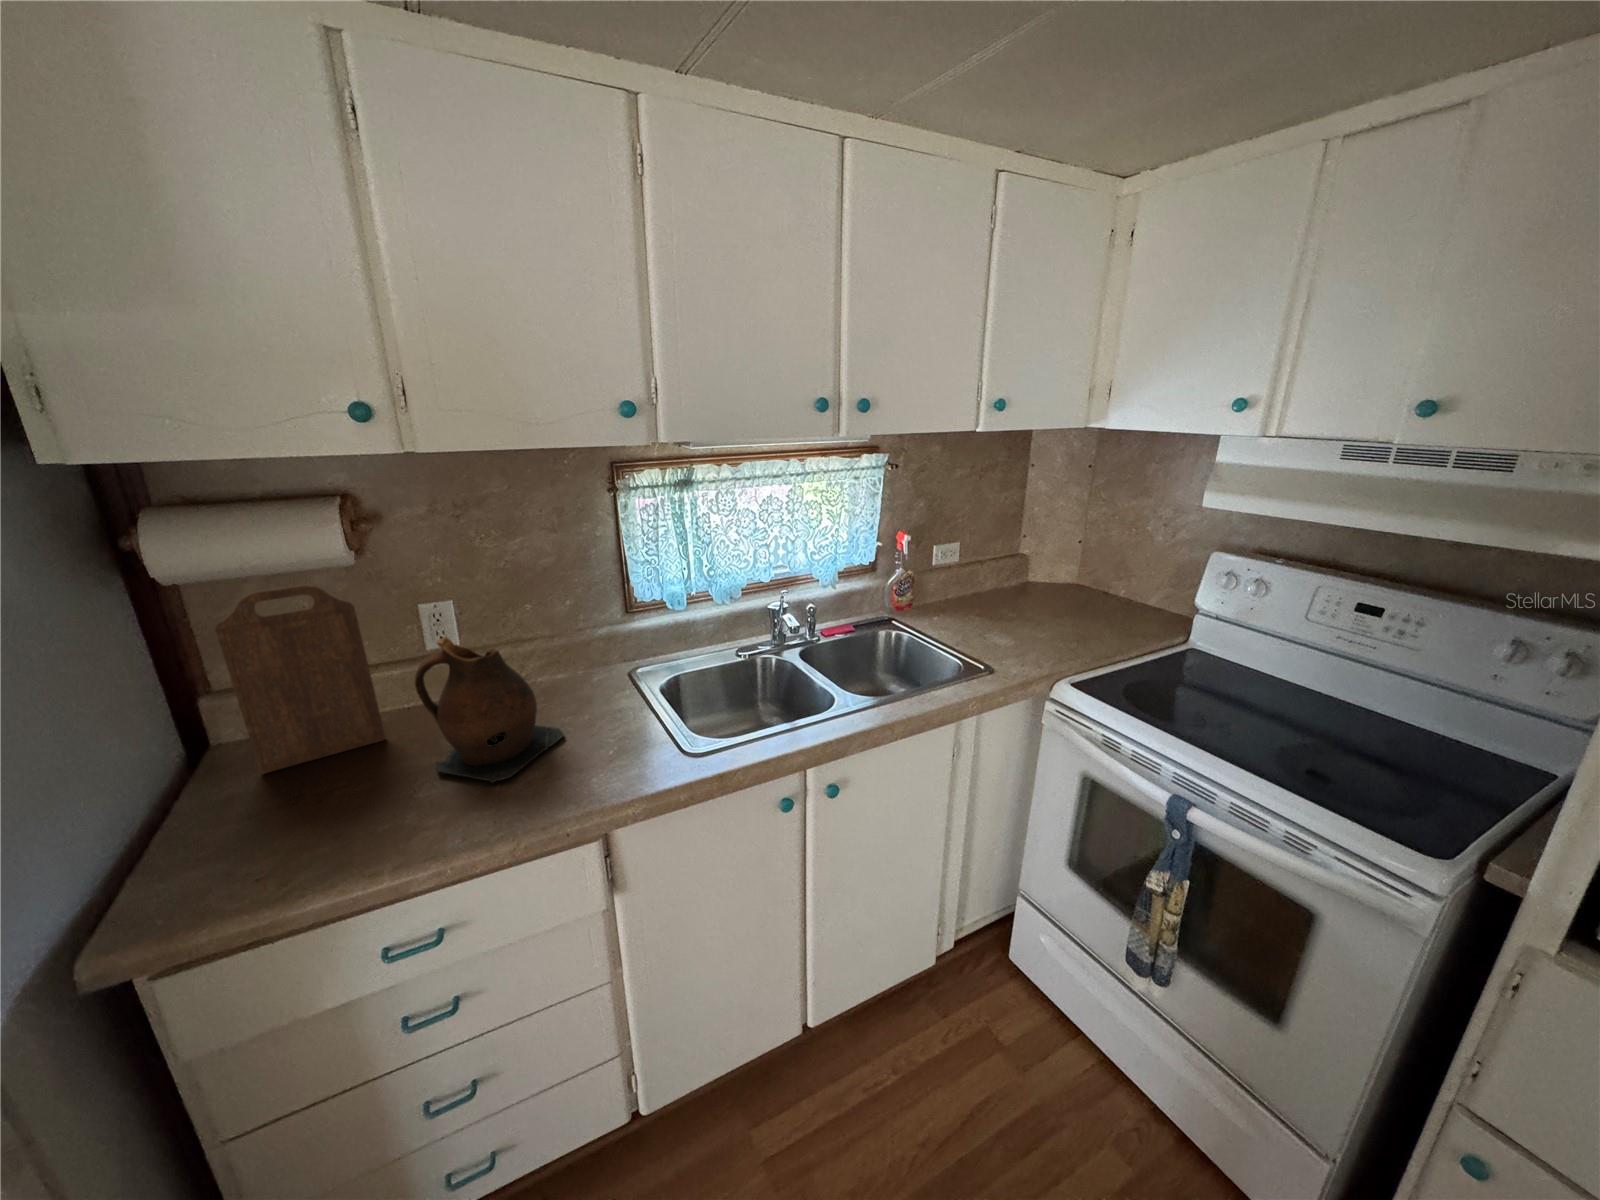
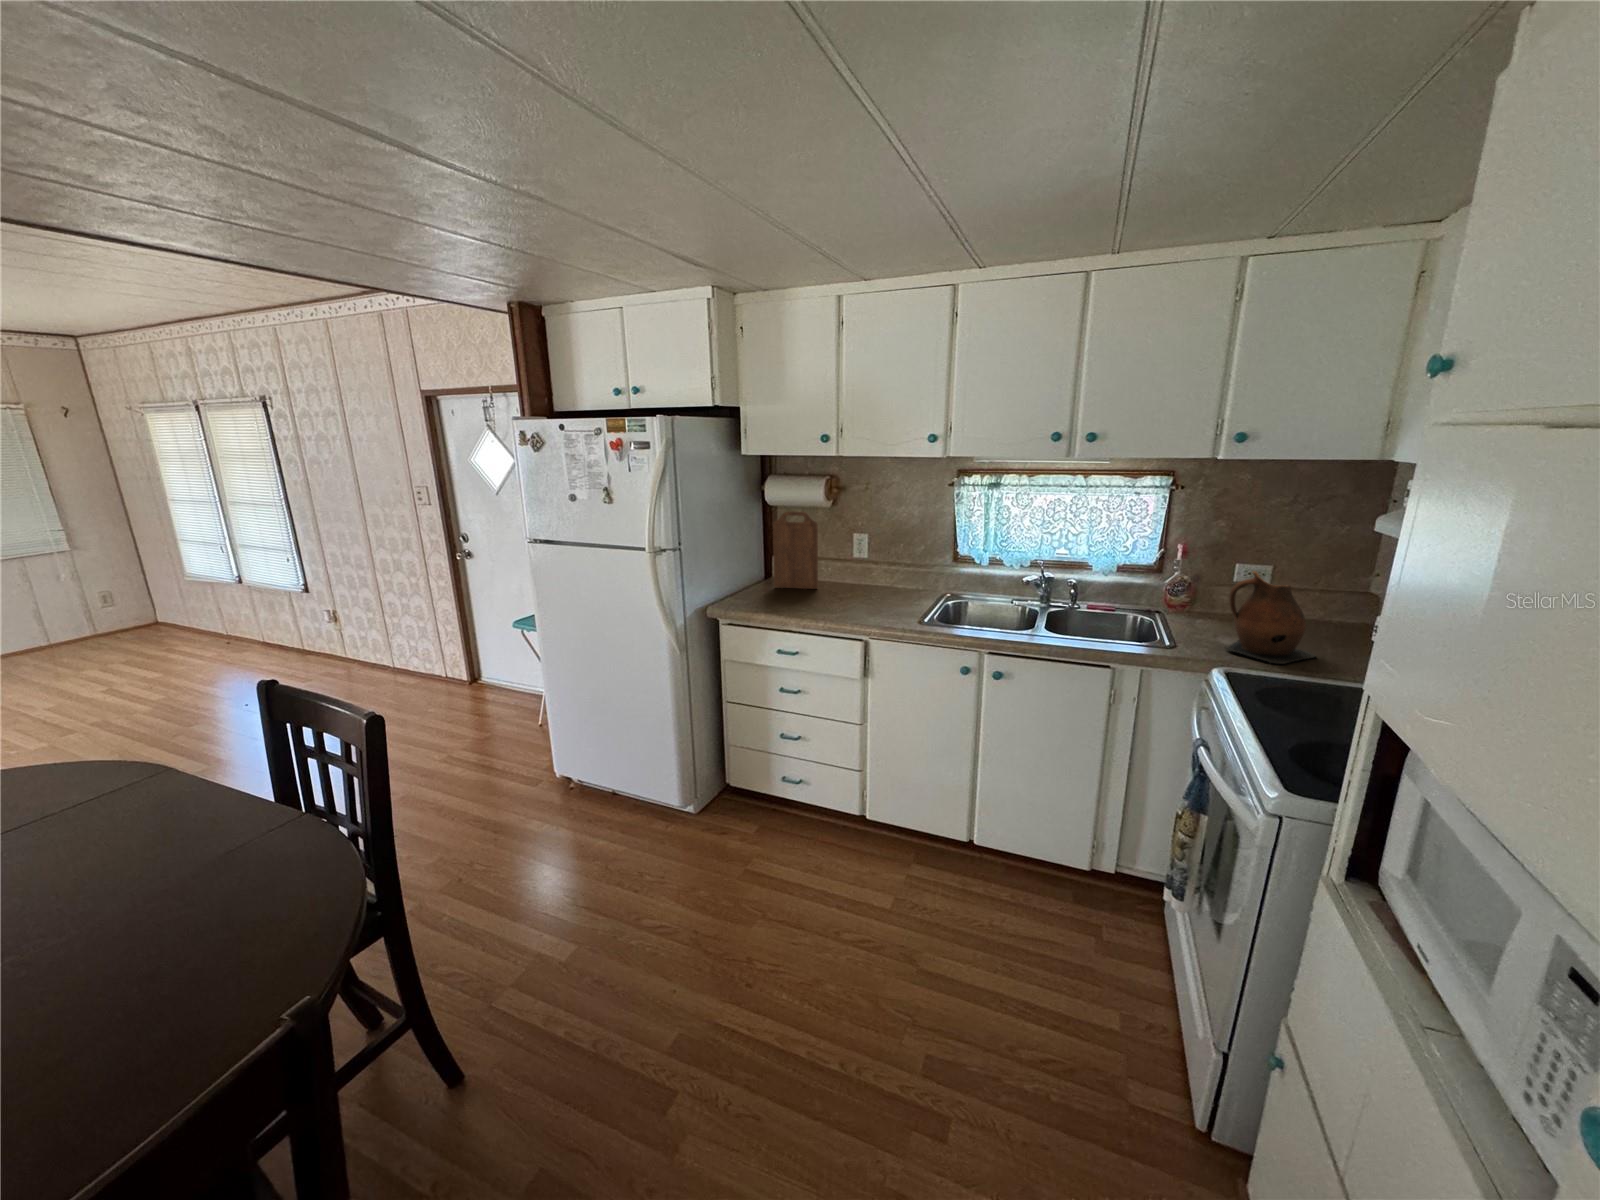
ceramic pitcher: present [415,637,563,783] -> present [1225,571,1315,664]

